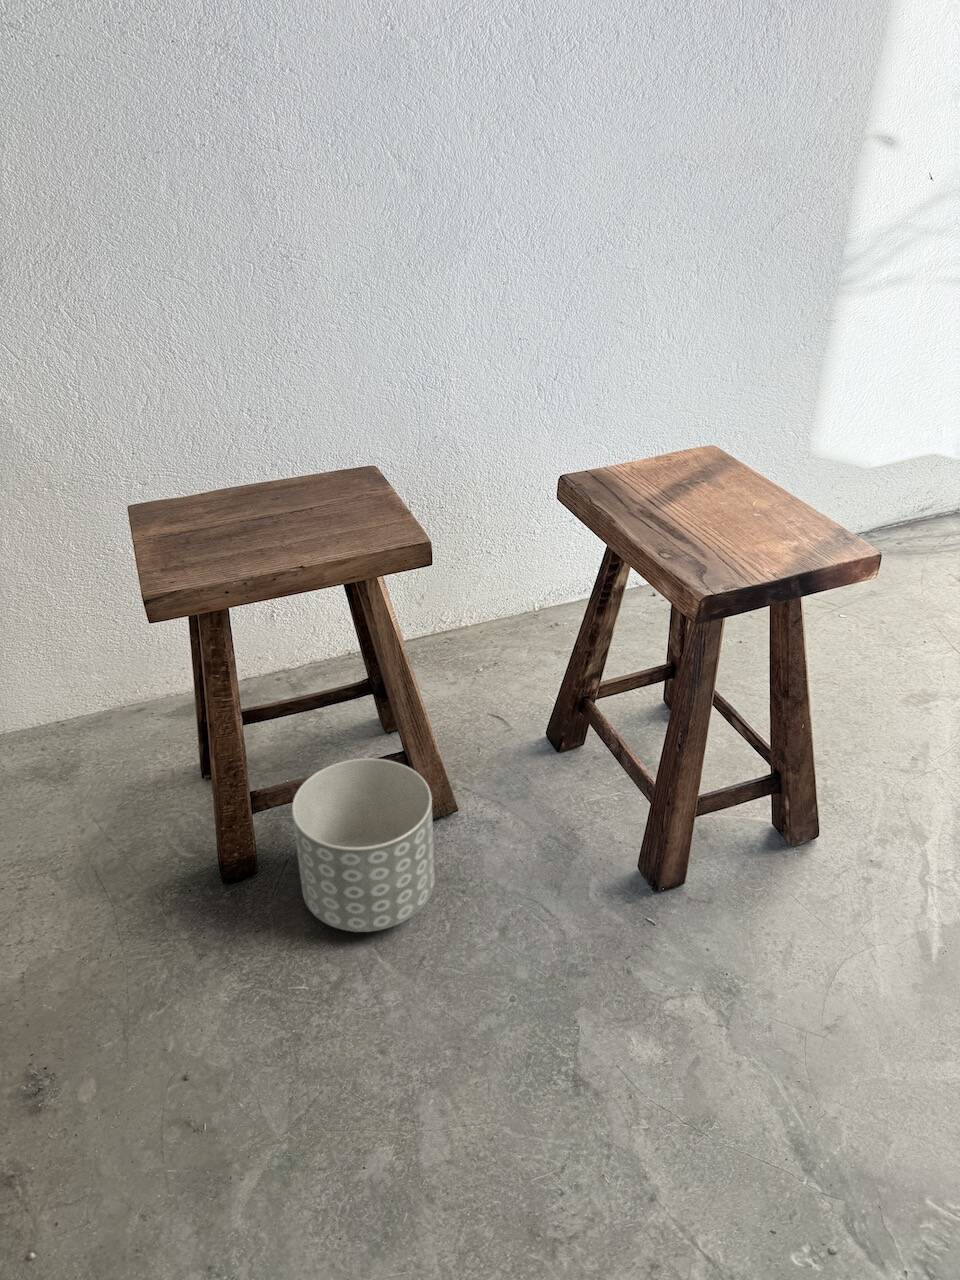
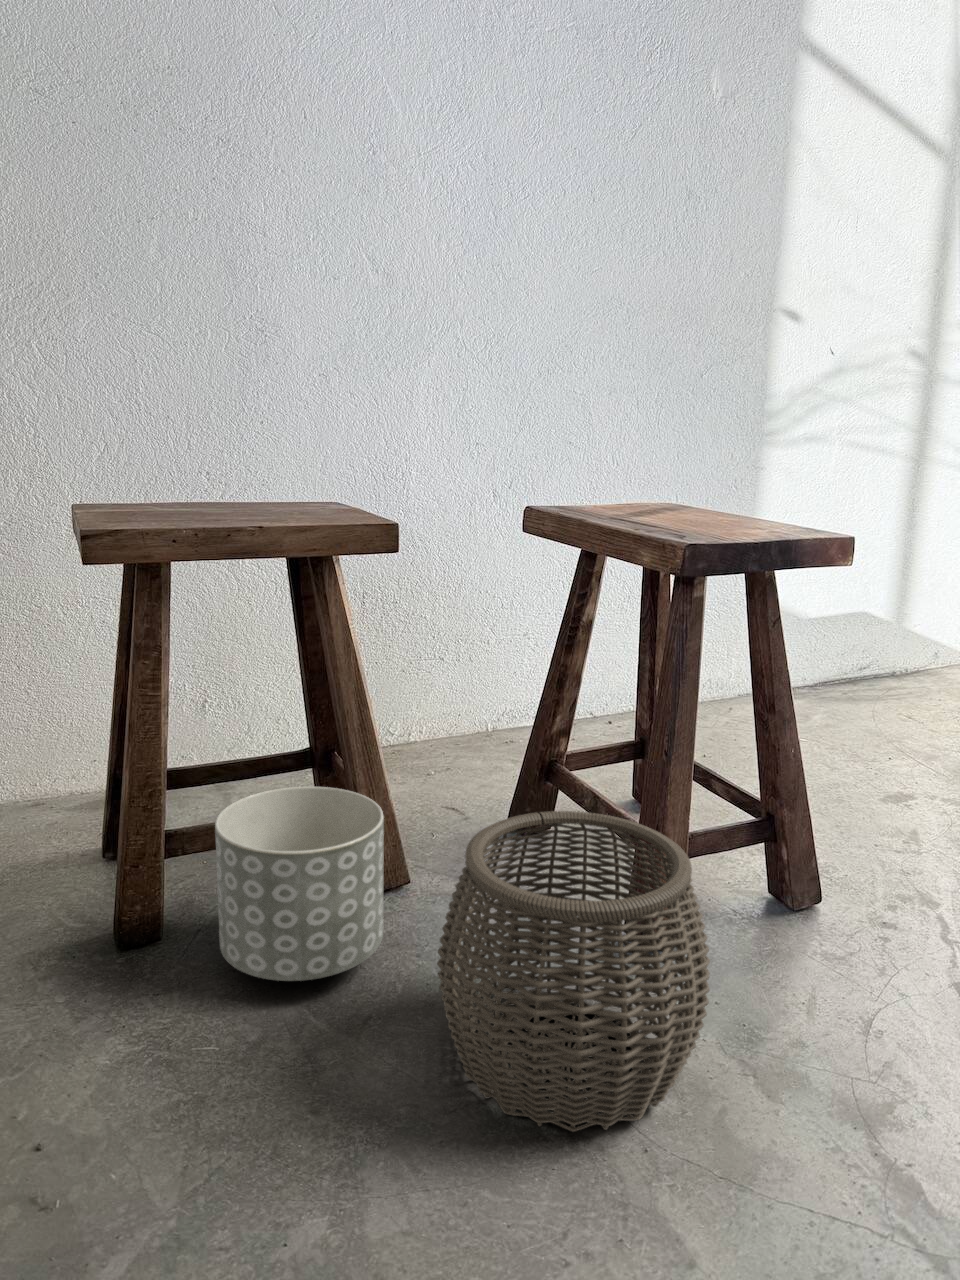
woven basket: none [475,820,692,1079] -> present [437,811,710,1132]

